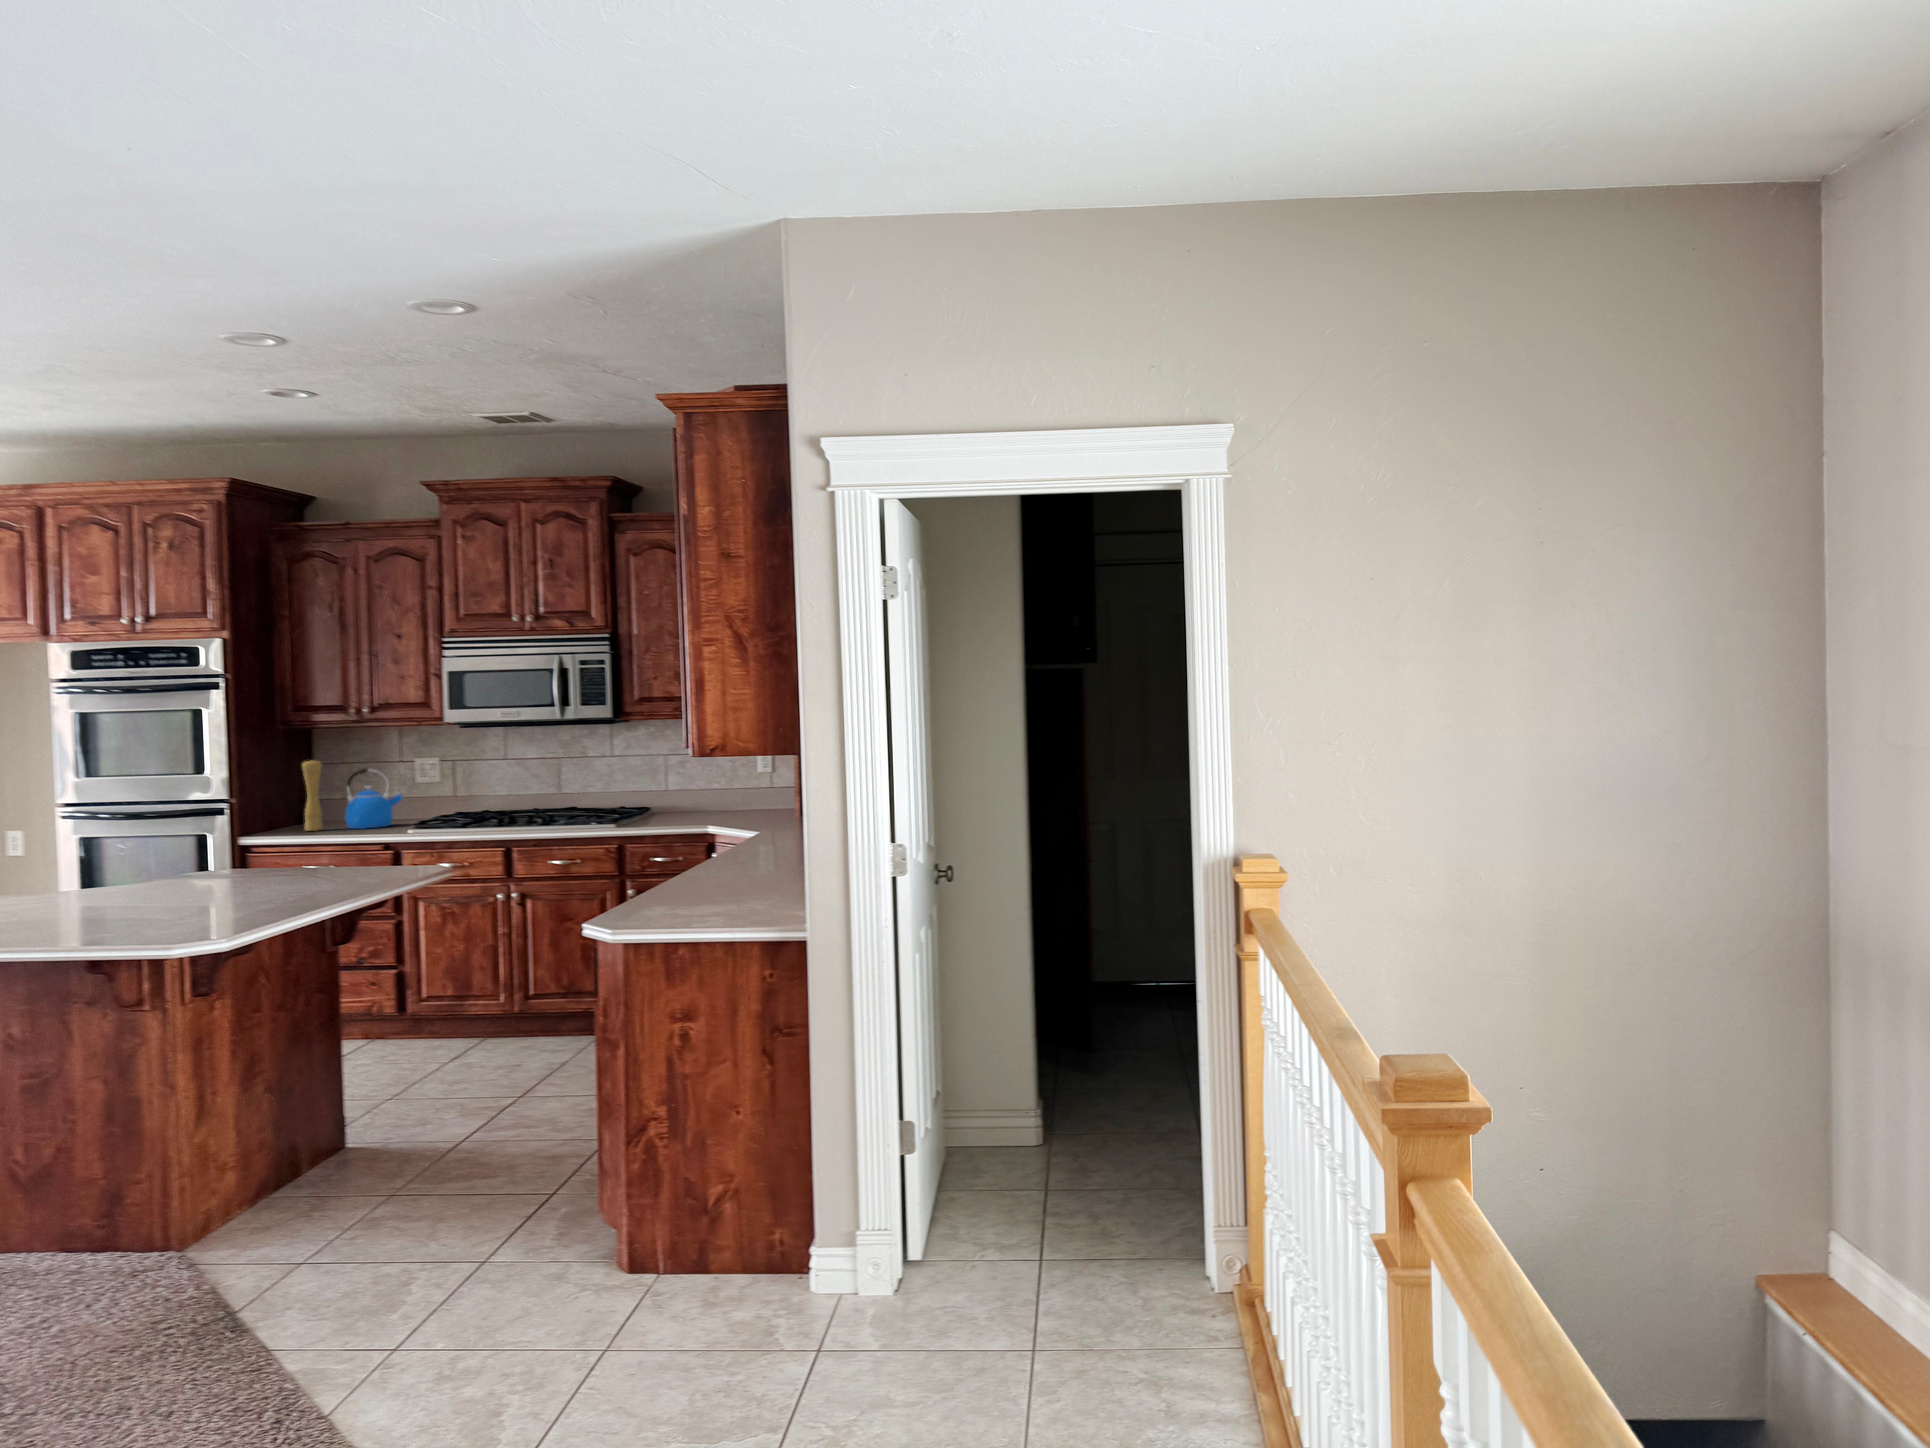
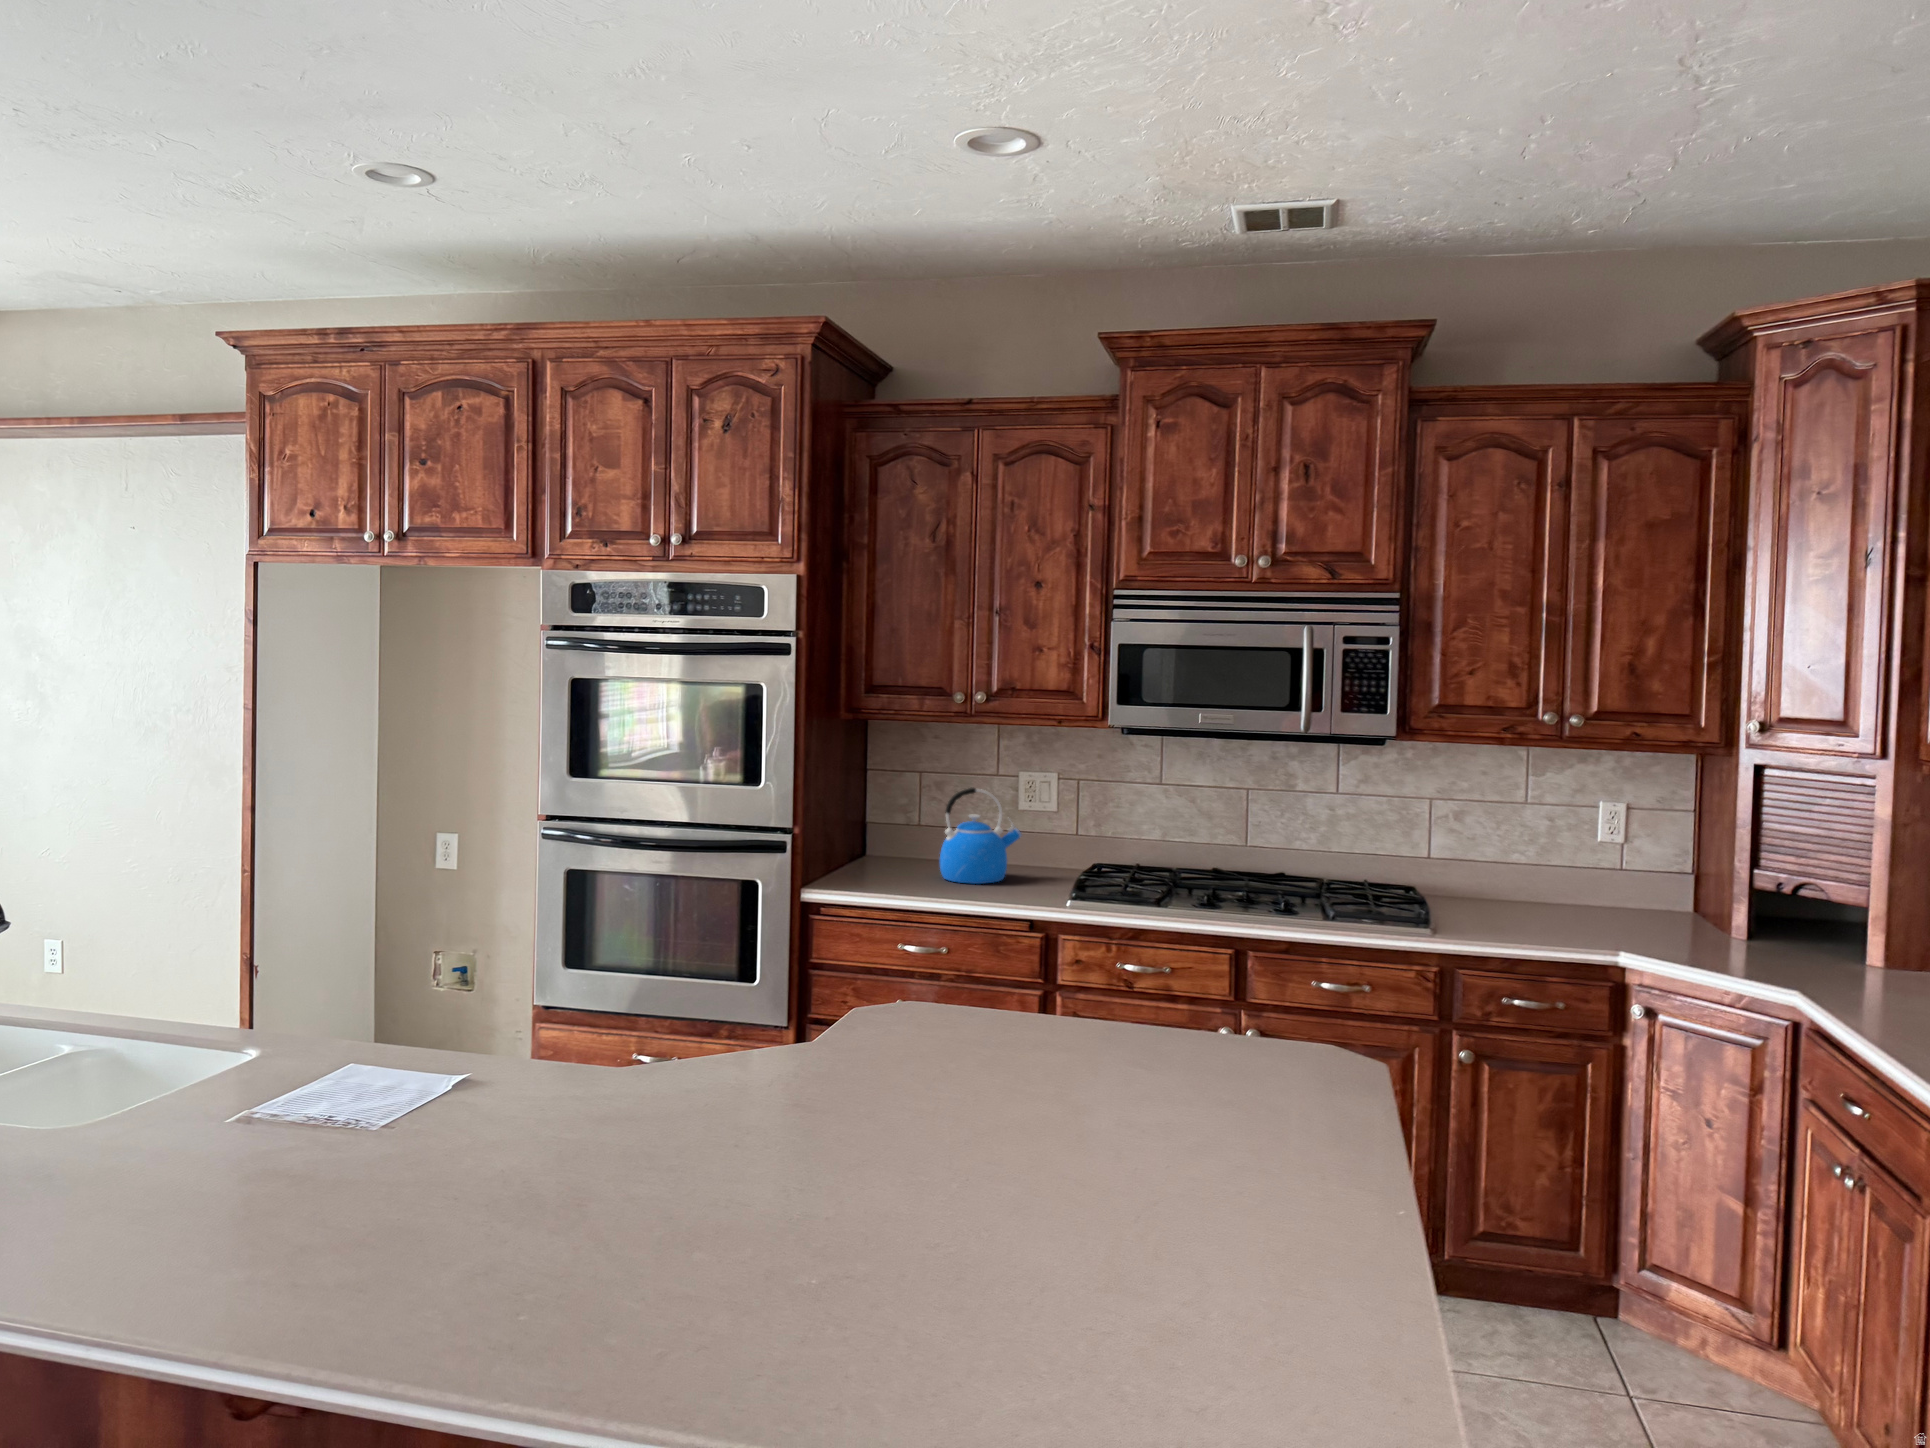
pepper mill: present [302,760,323,831] -> none [884,770,913,882]

